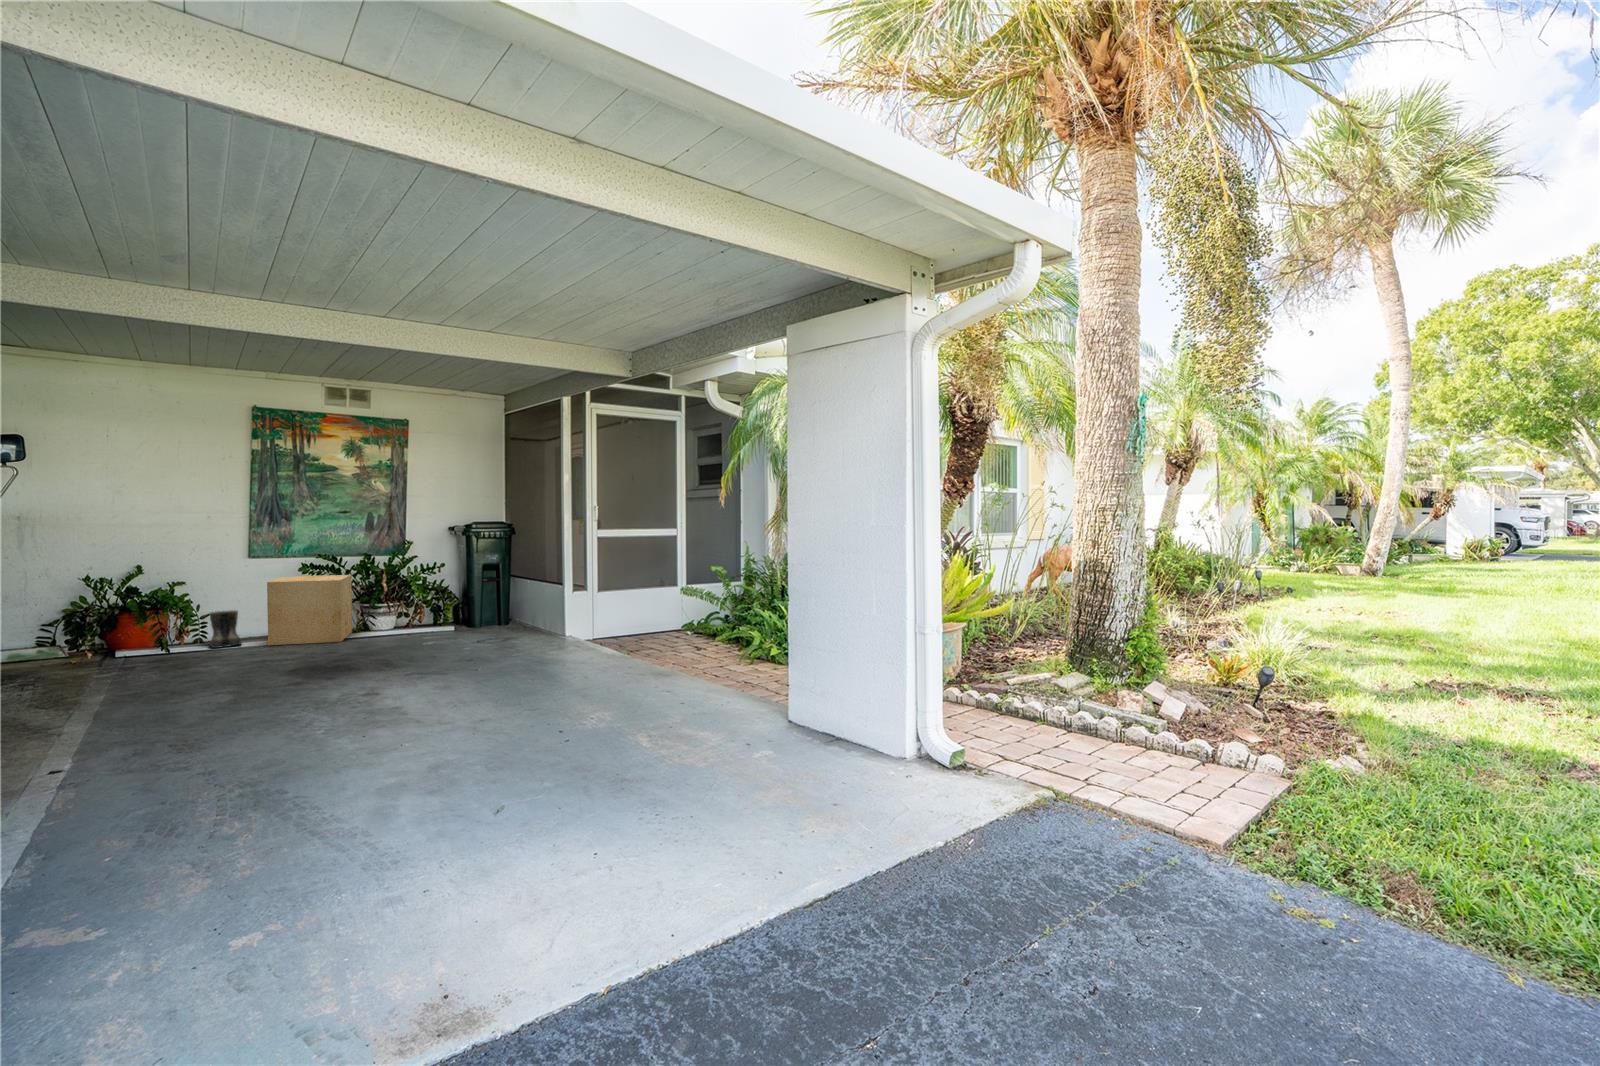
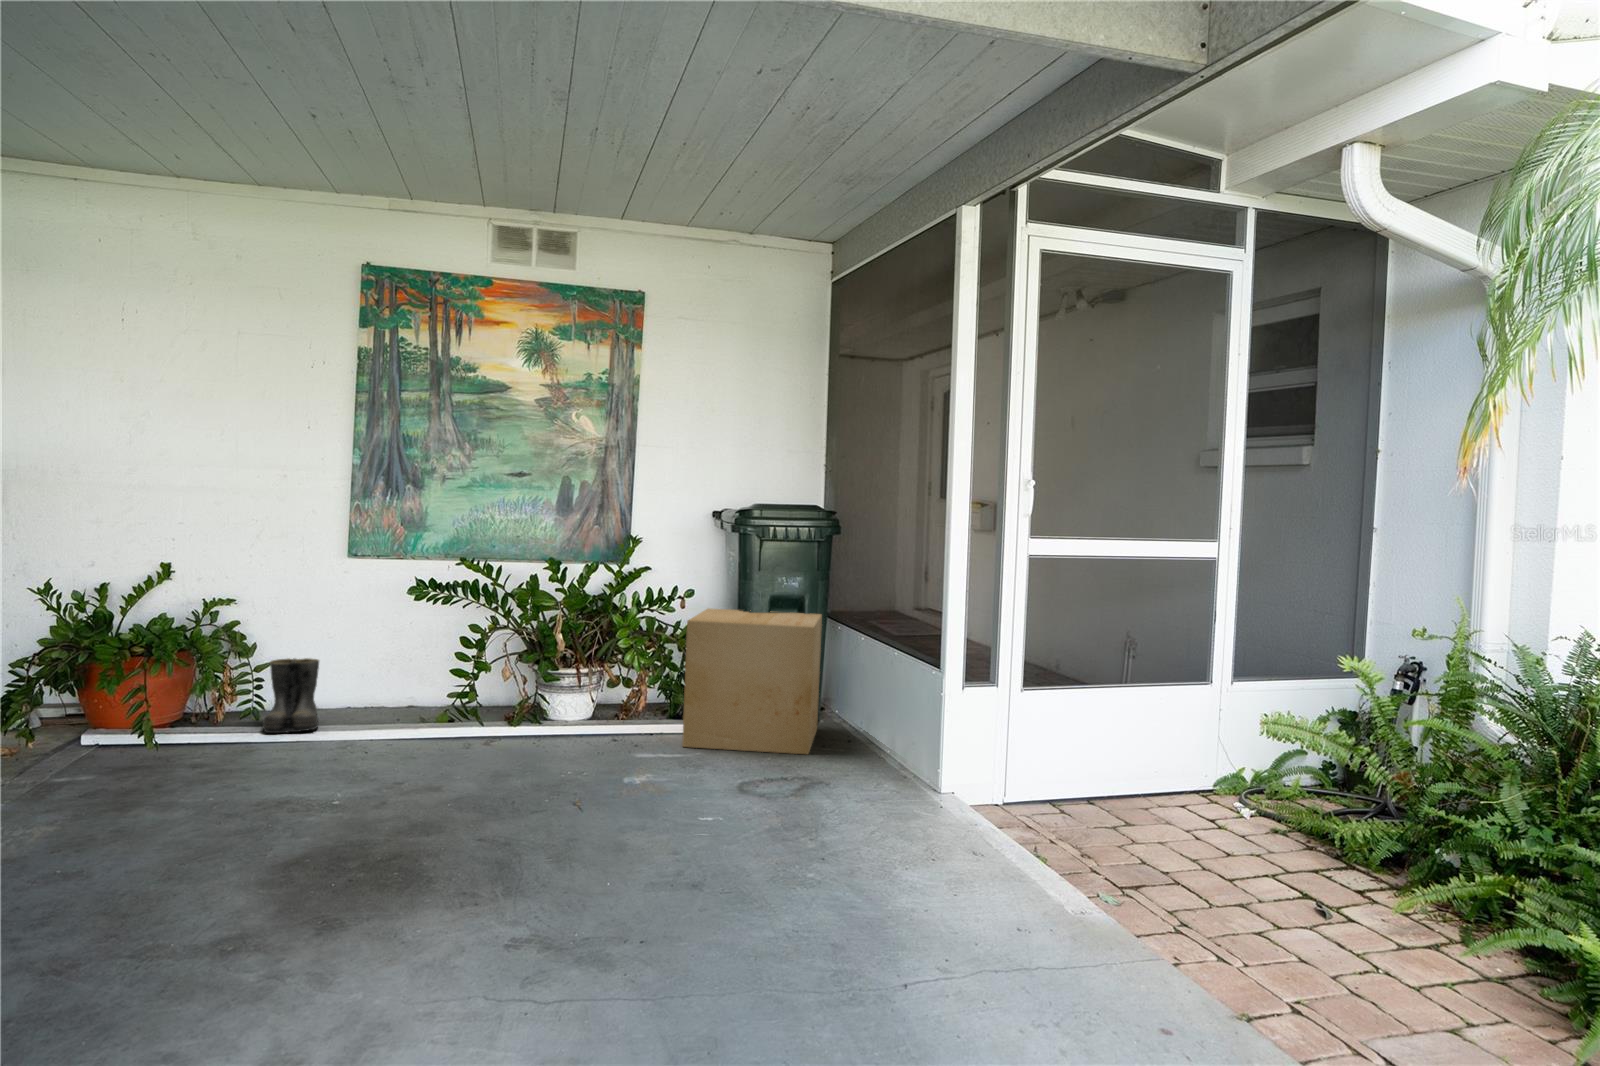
cardboard box: present [267,575,352,645] -> present [682,608,822,754]

